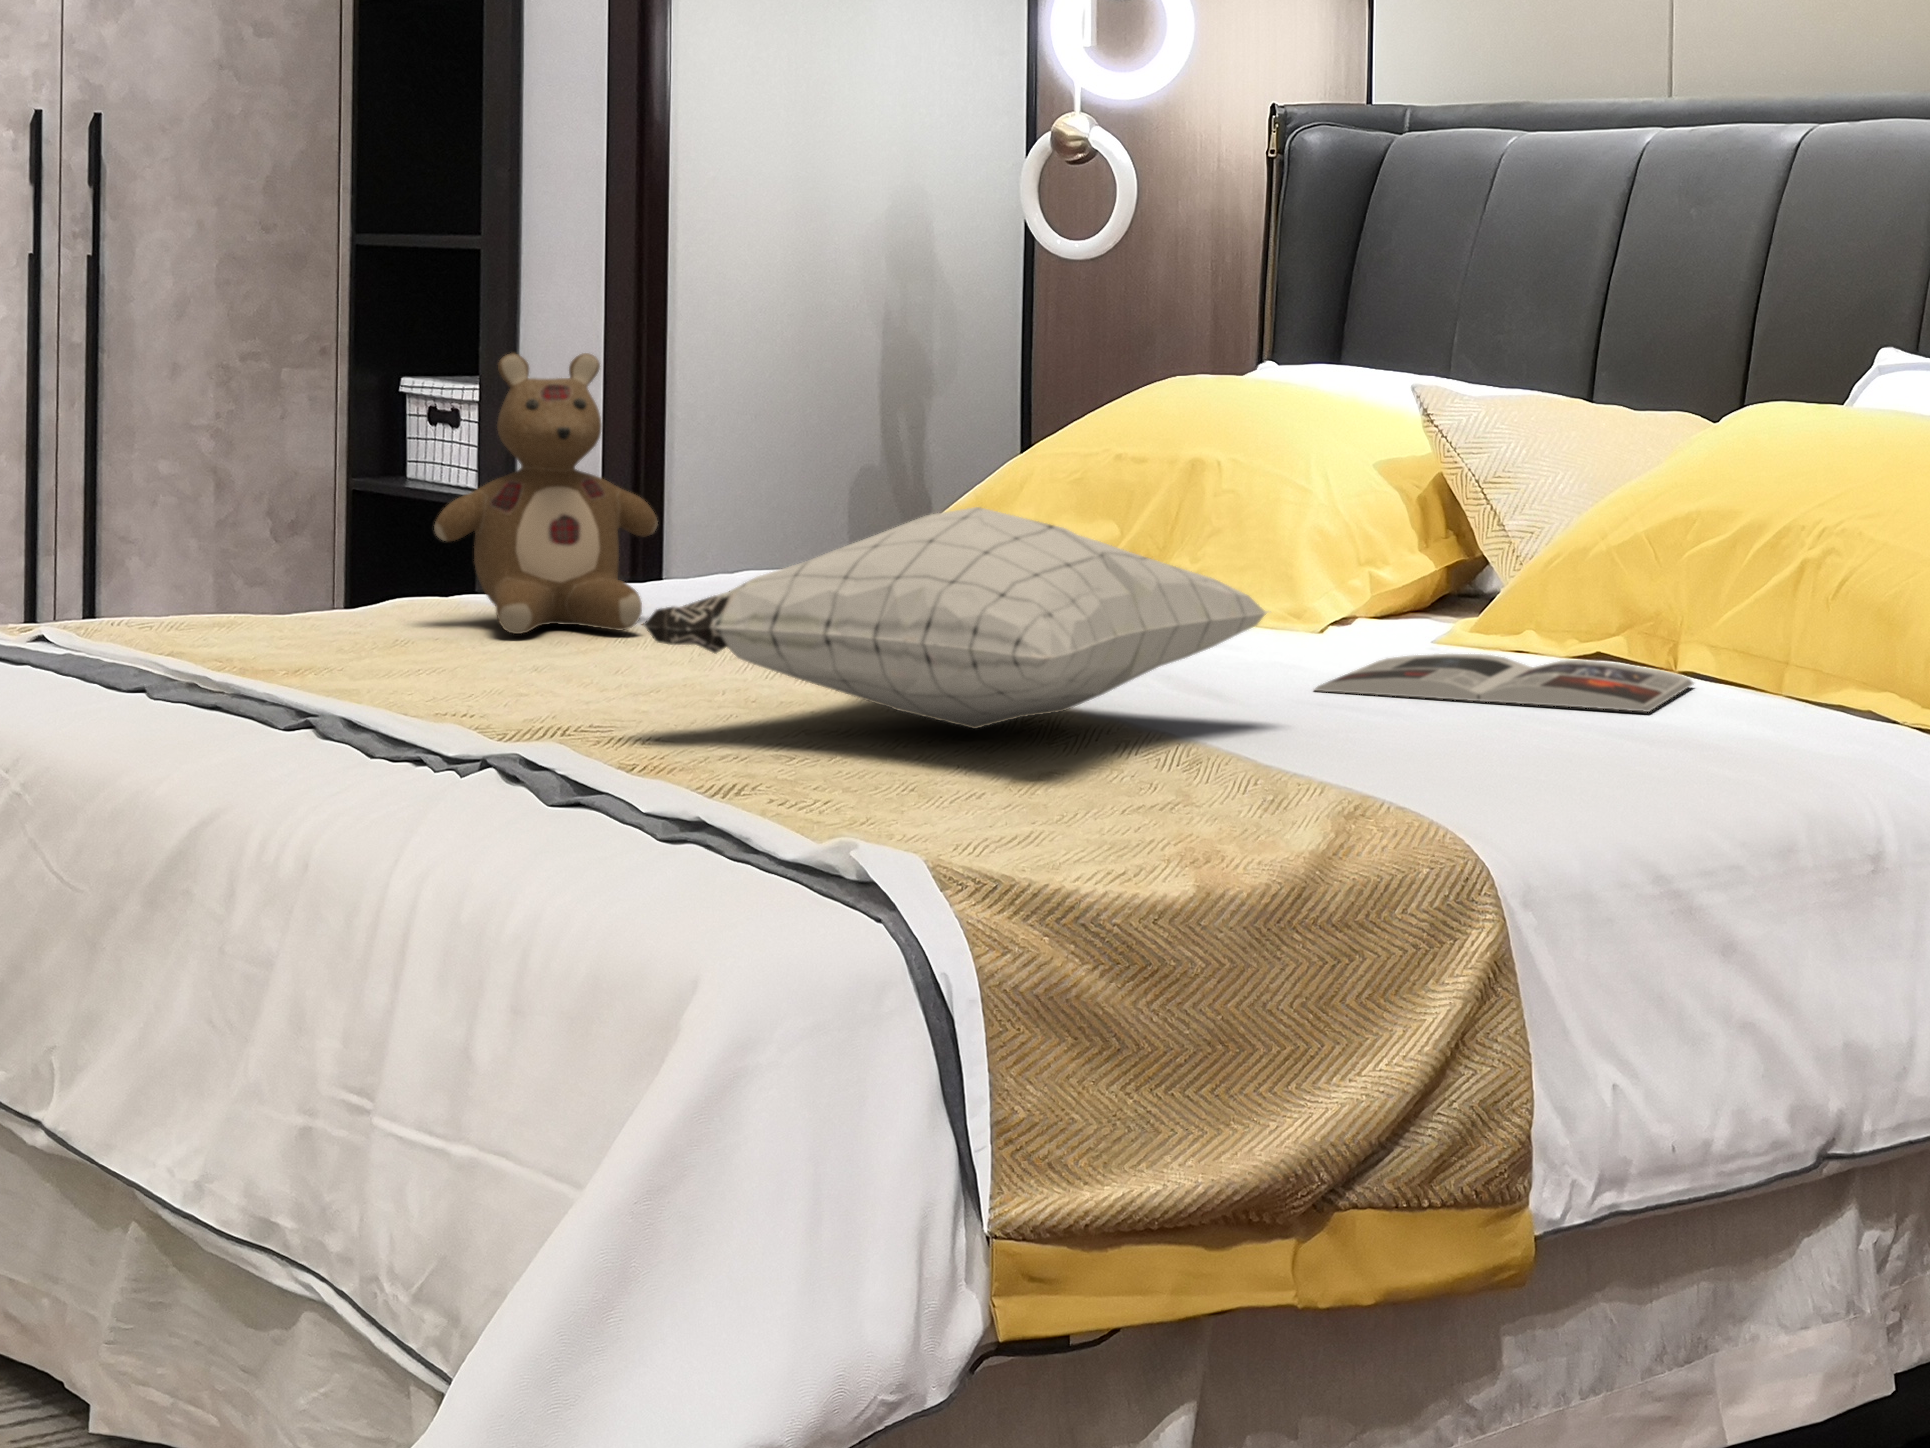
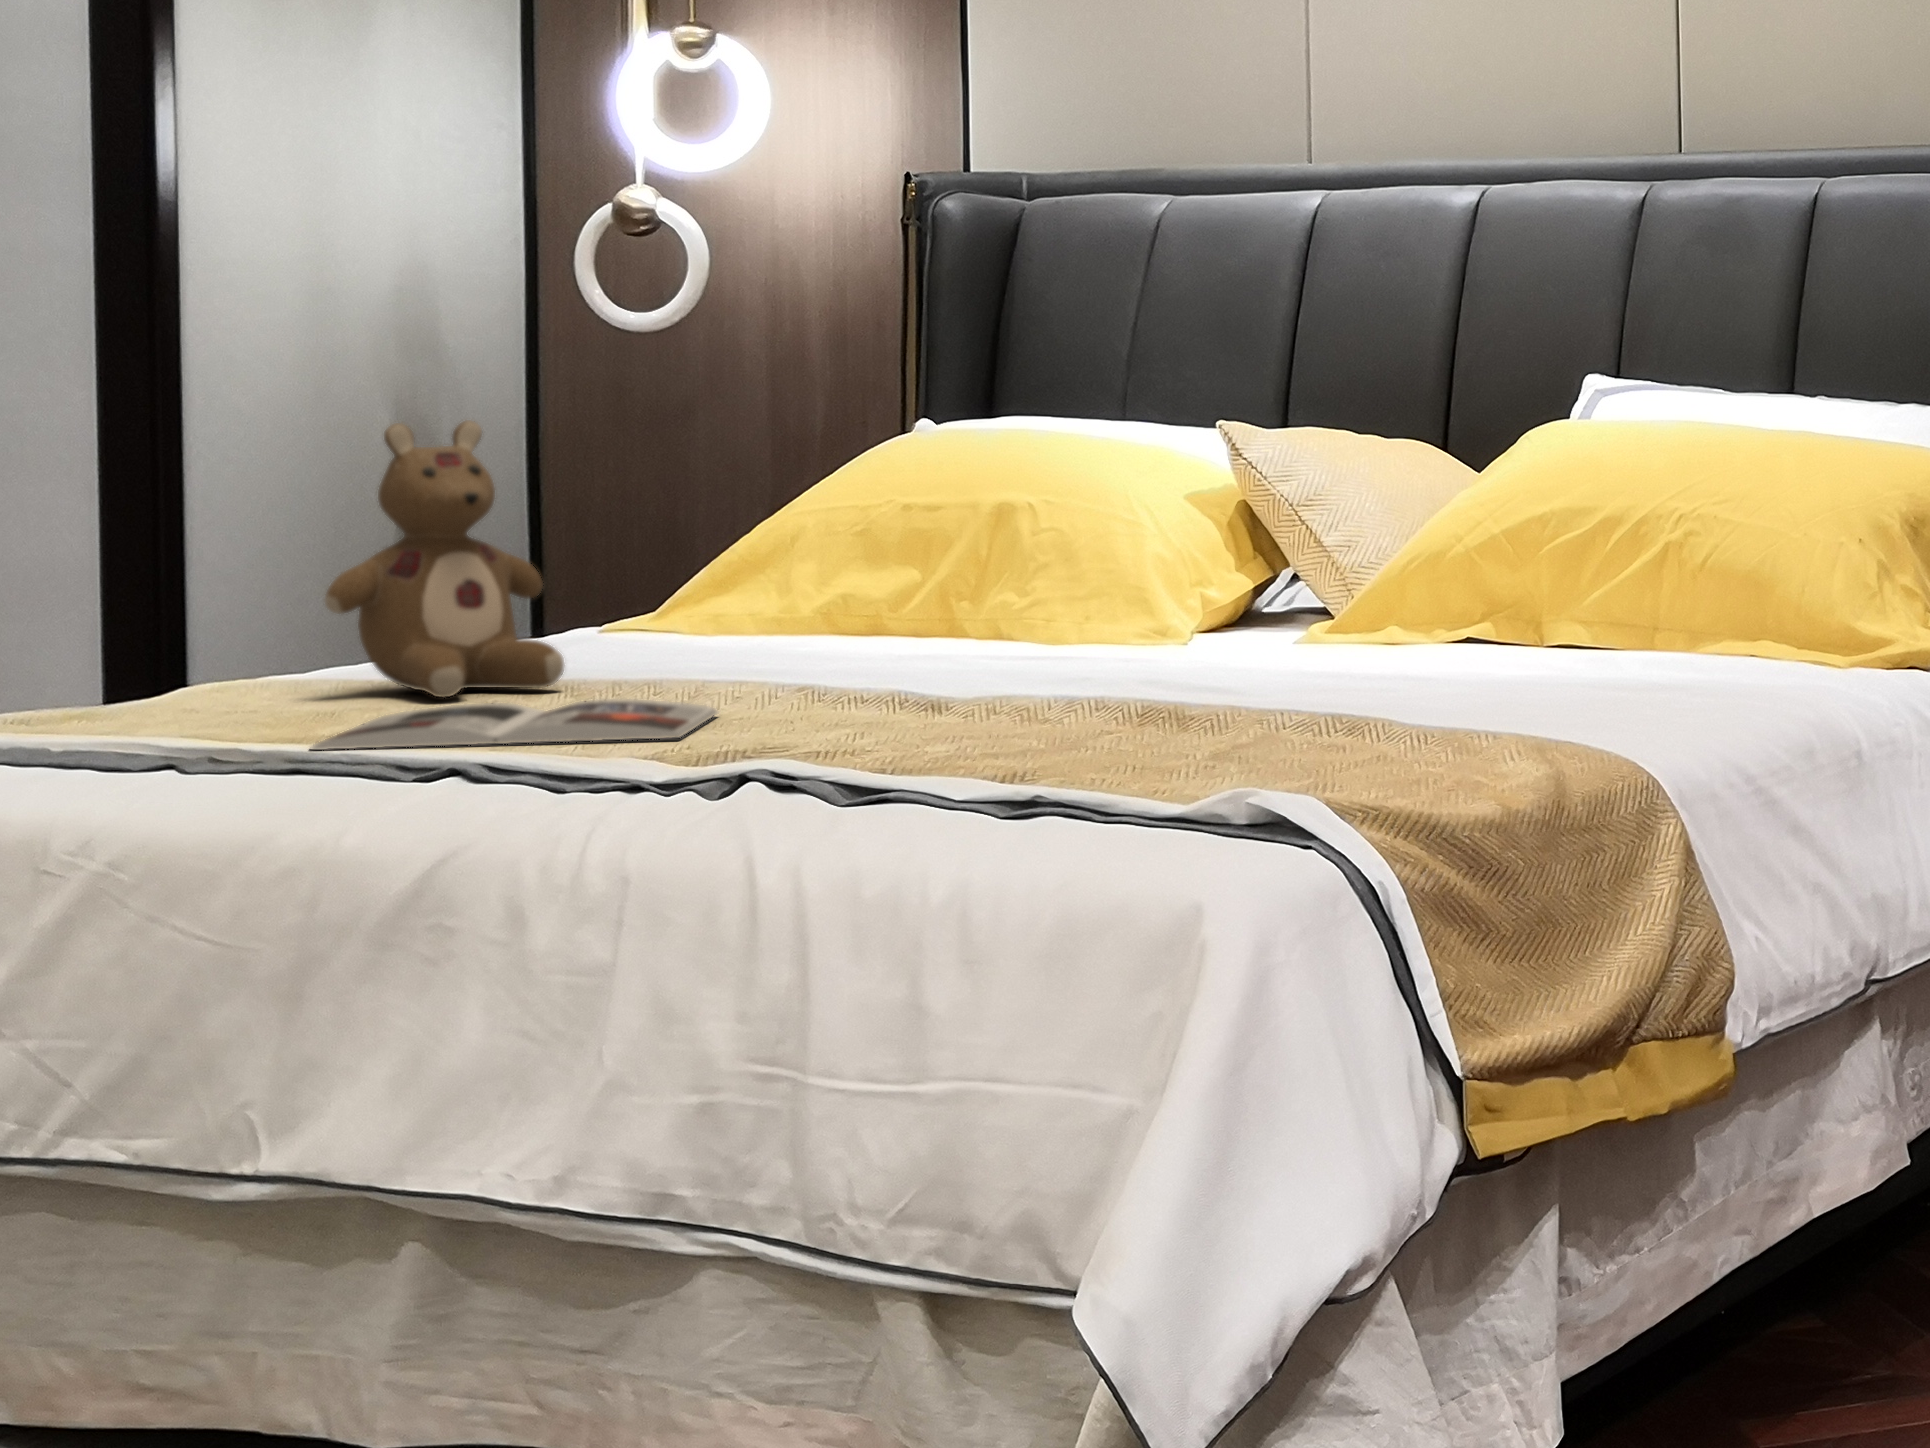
pillow: present [641,507,1267,729] -> none [793,524,1310,723]
magazine: present [1314,654,1693,712] -> present [310,699,718,750]

